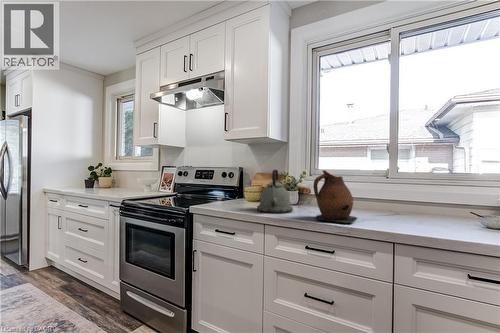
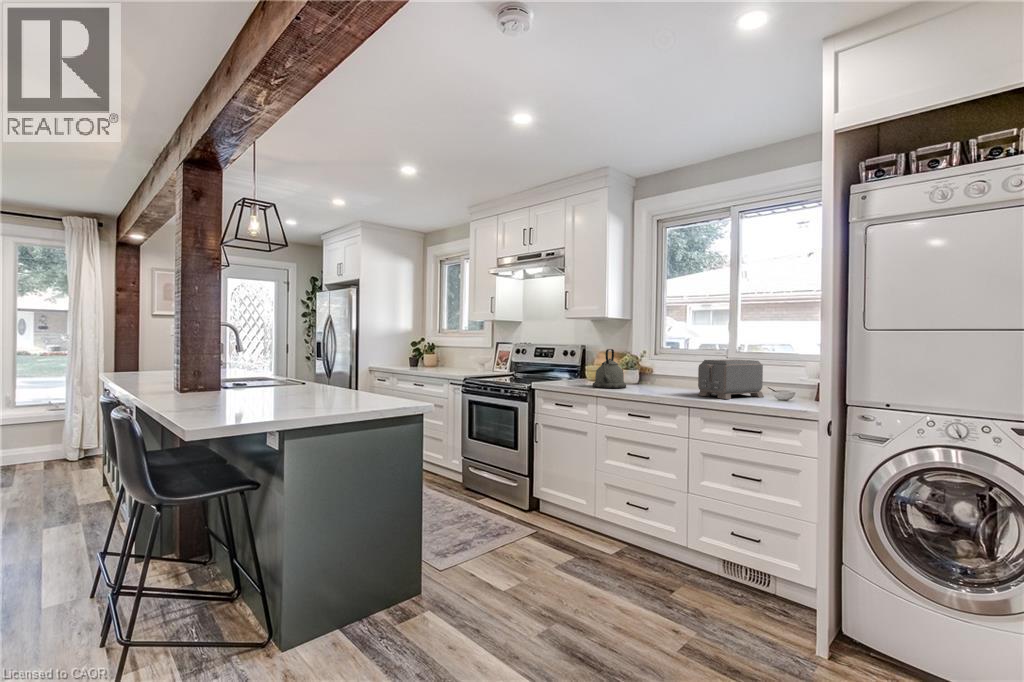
ceramic pitcher: present [313,170,357,223] -> none [637,351,678,395]
toaster: none [384,180,450,229] -> present [698,359,764,399]

